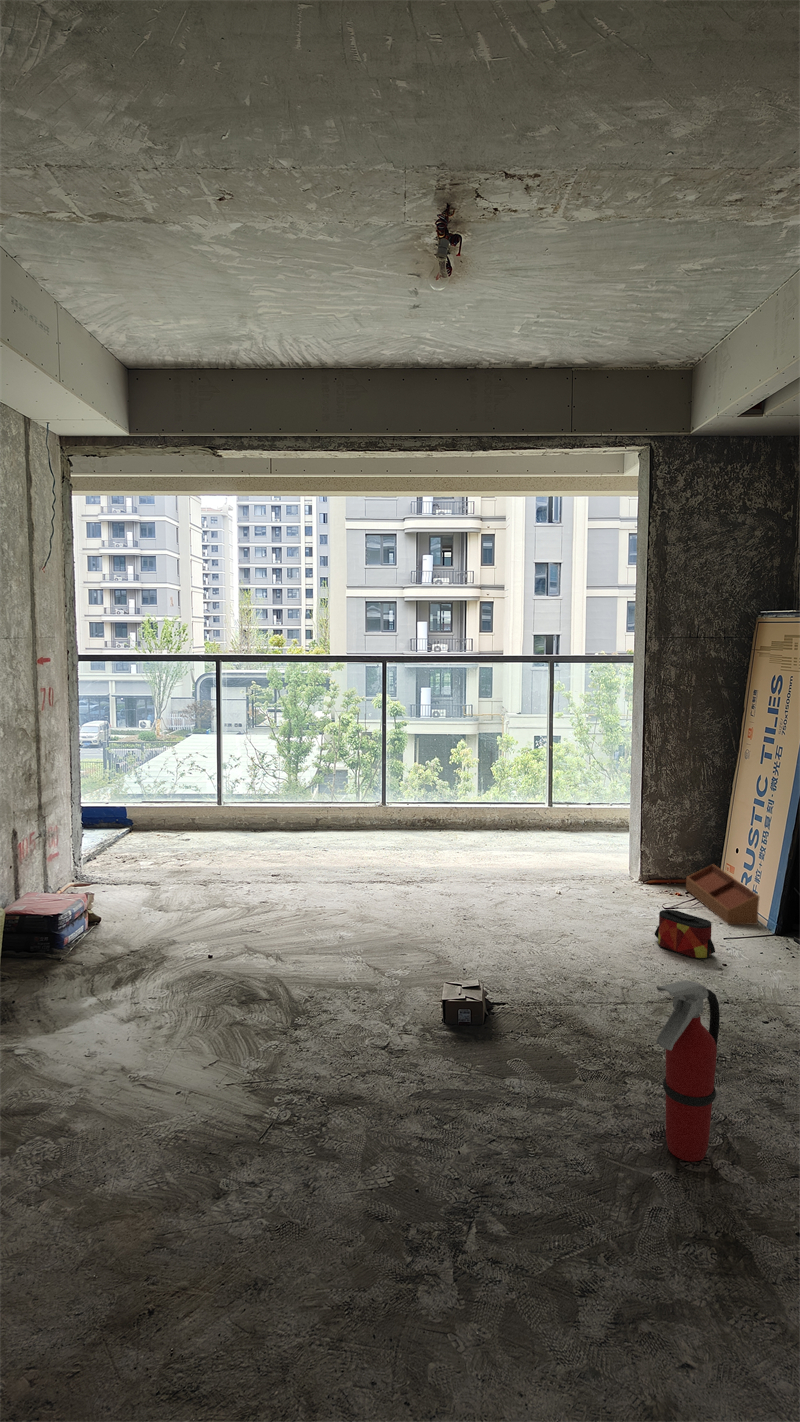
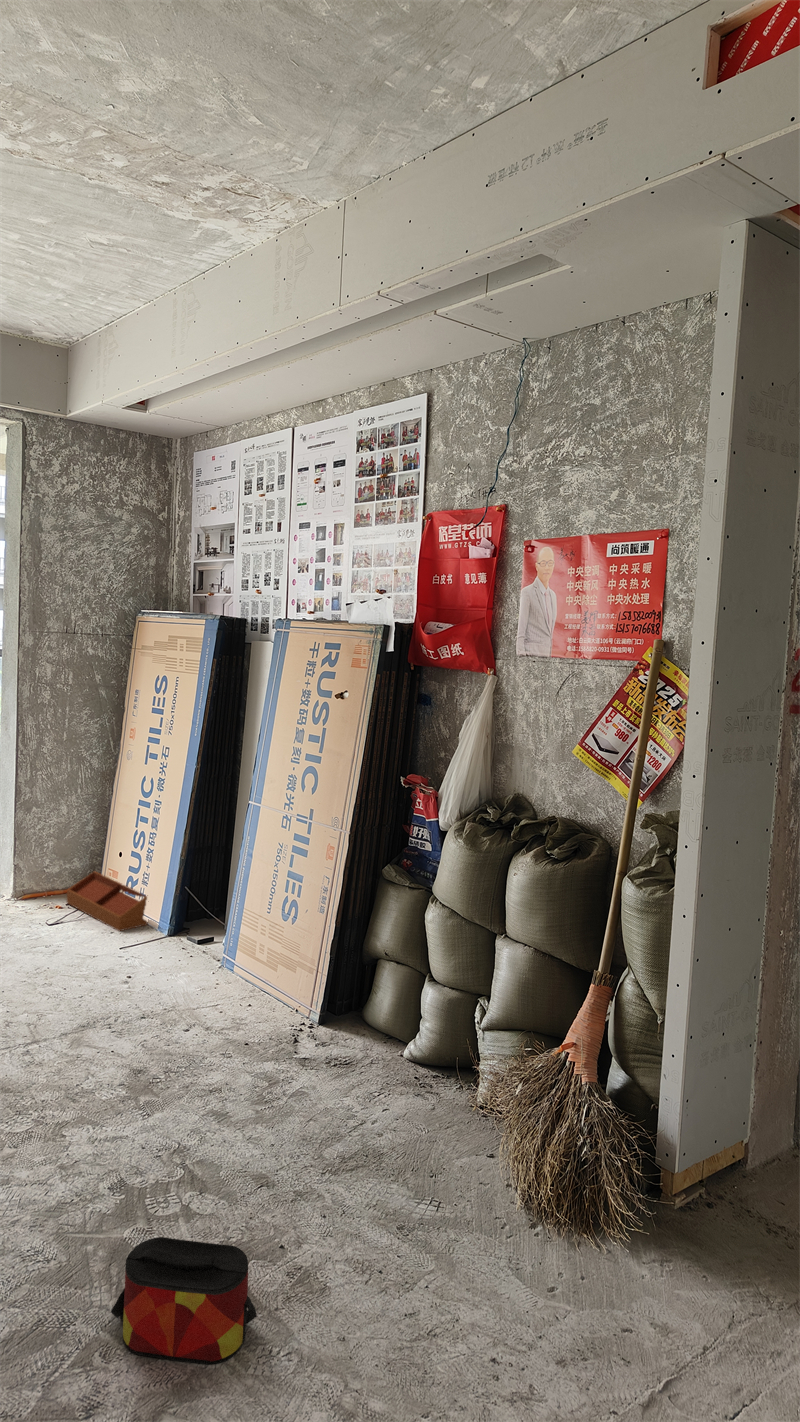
bag: present [655,910,715,959] -> present [111,1237,257,1364]
fire extinguisher: present [656,980,720,1161] -> none [125,1010,182,1207]

